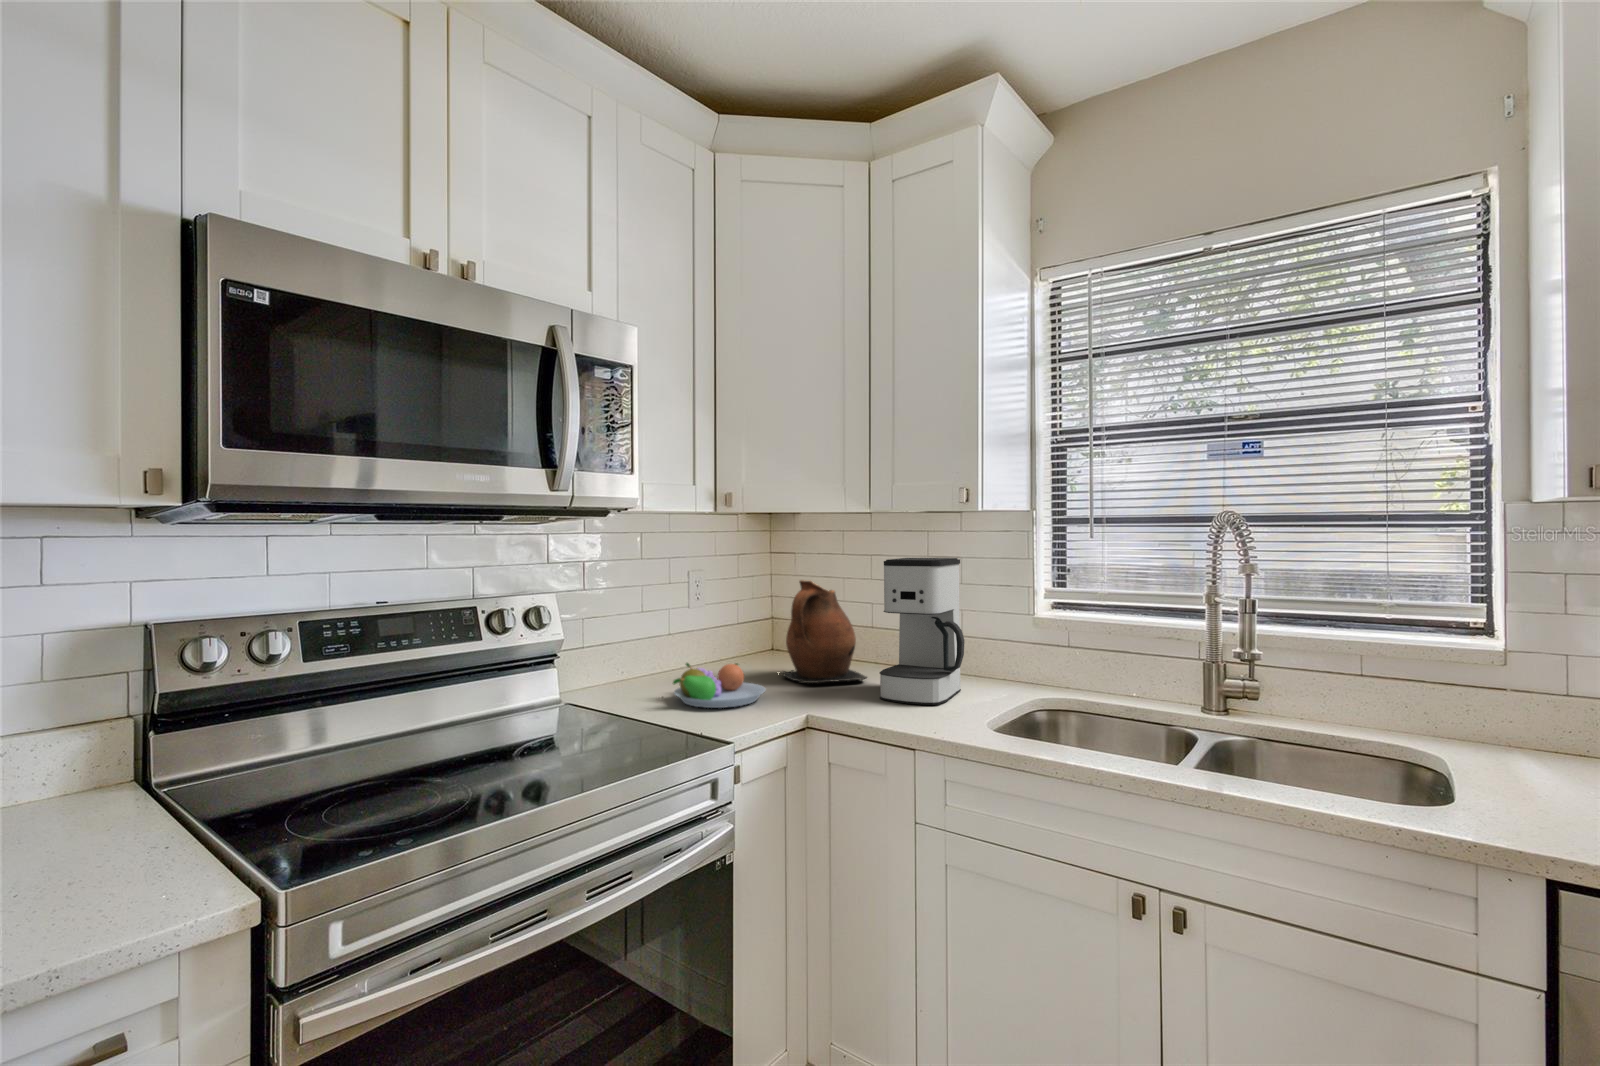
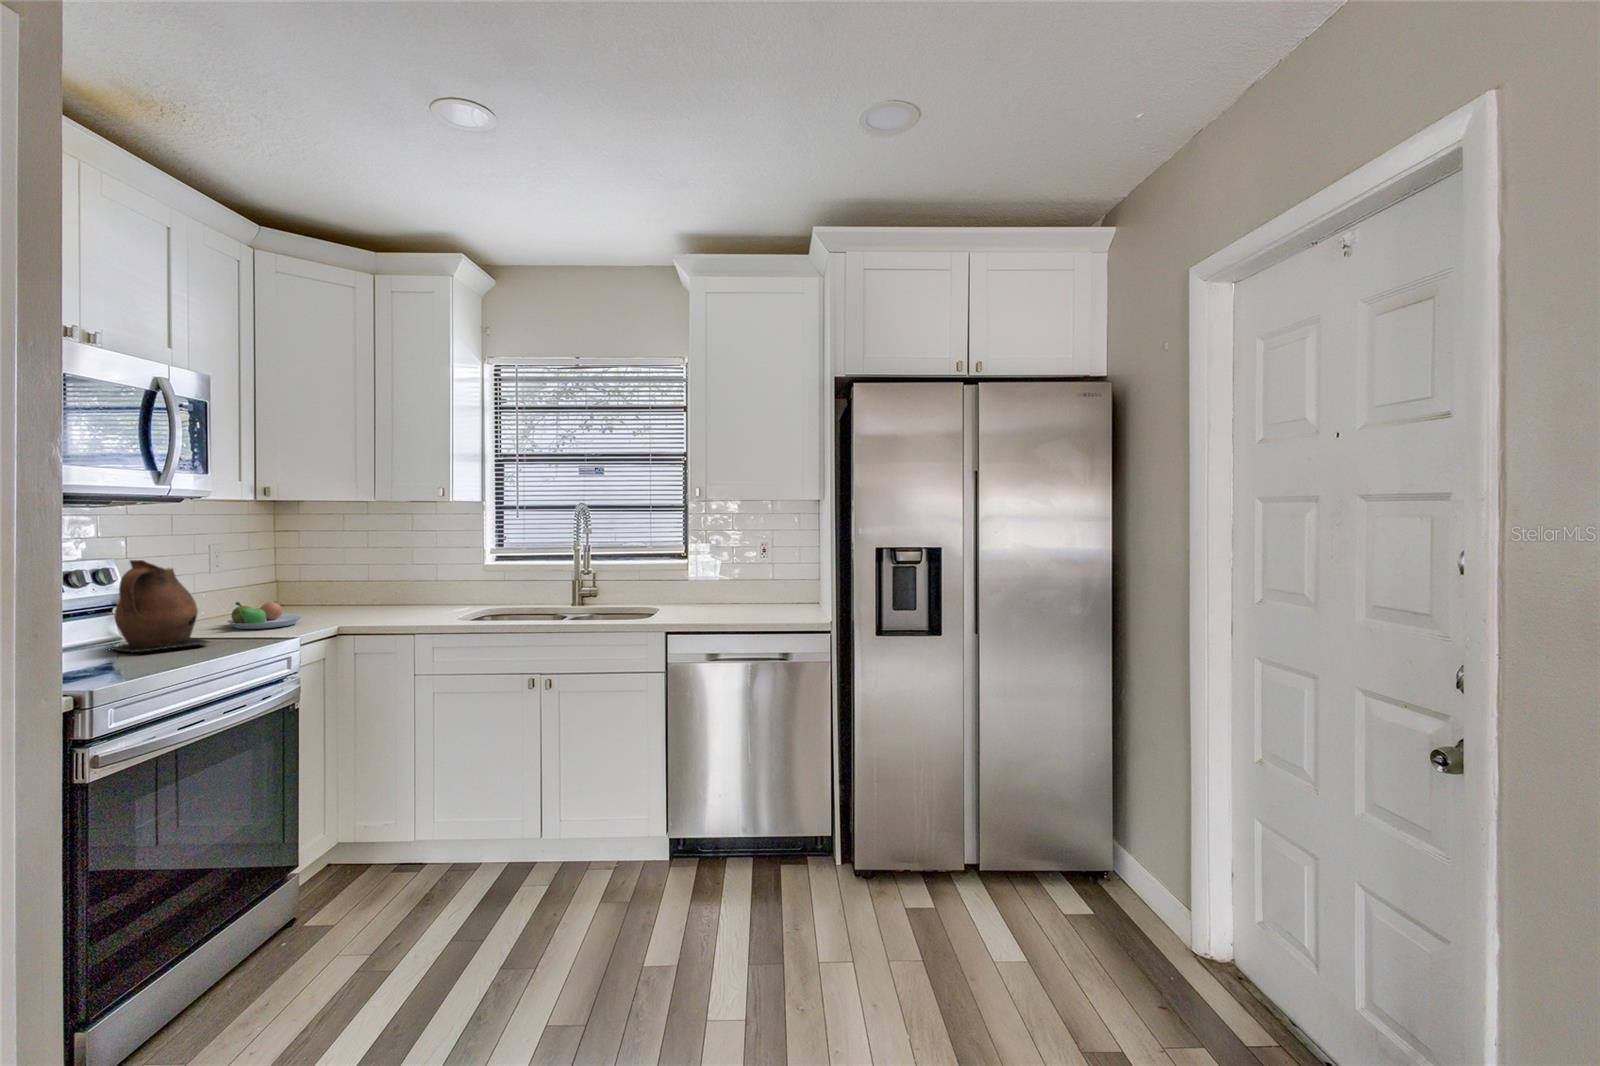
coffee maker: present [880,558,964,705] -> none [386,529,442,616]
ceramic pitcher: present [783,580,867,683] -> present [111,560,209,652]

